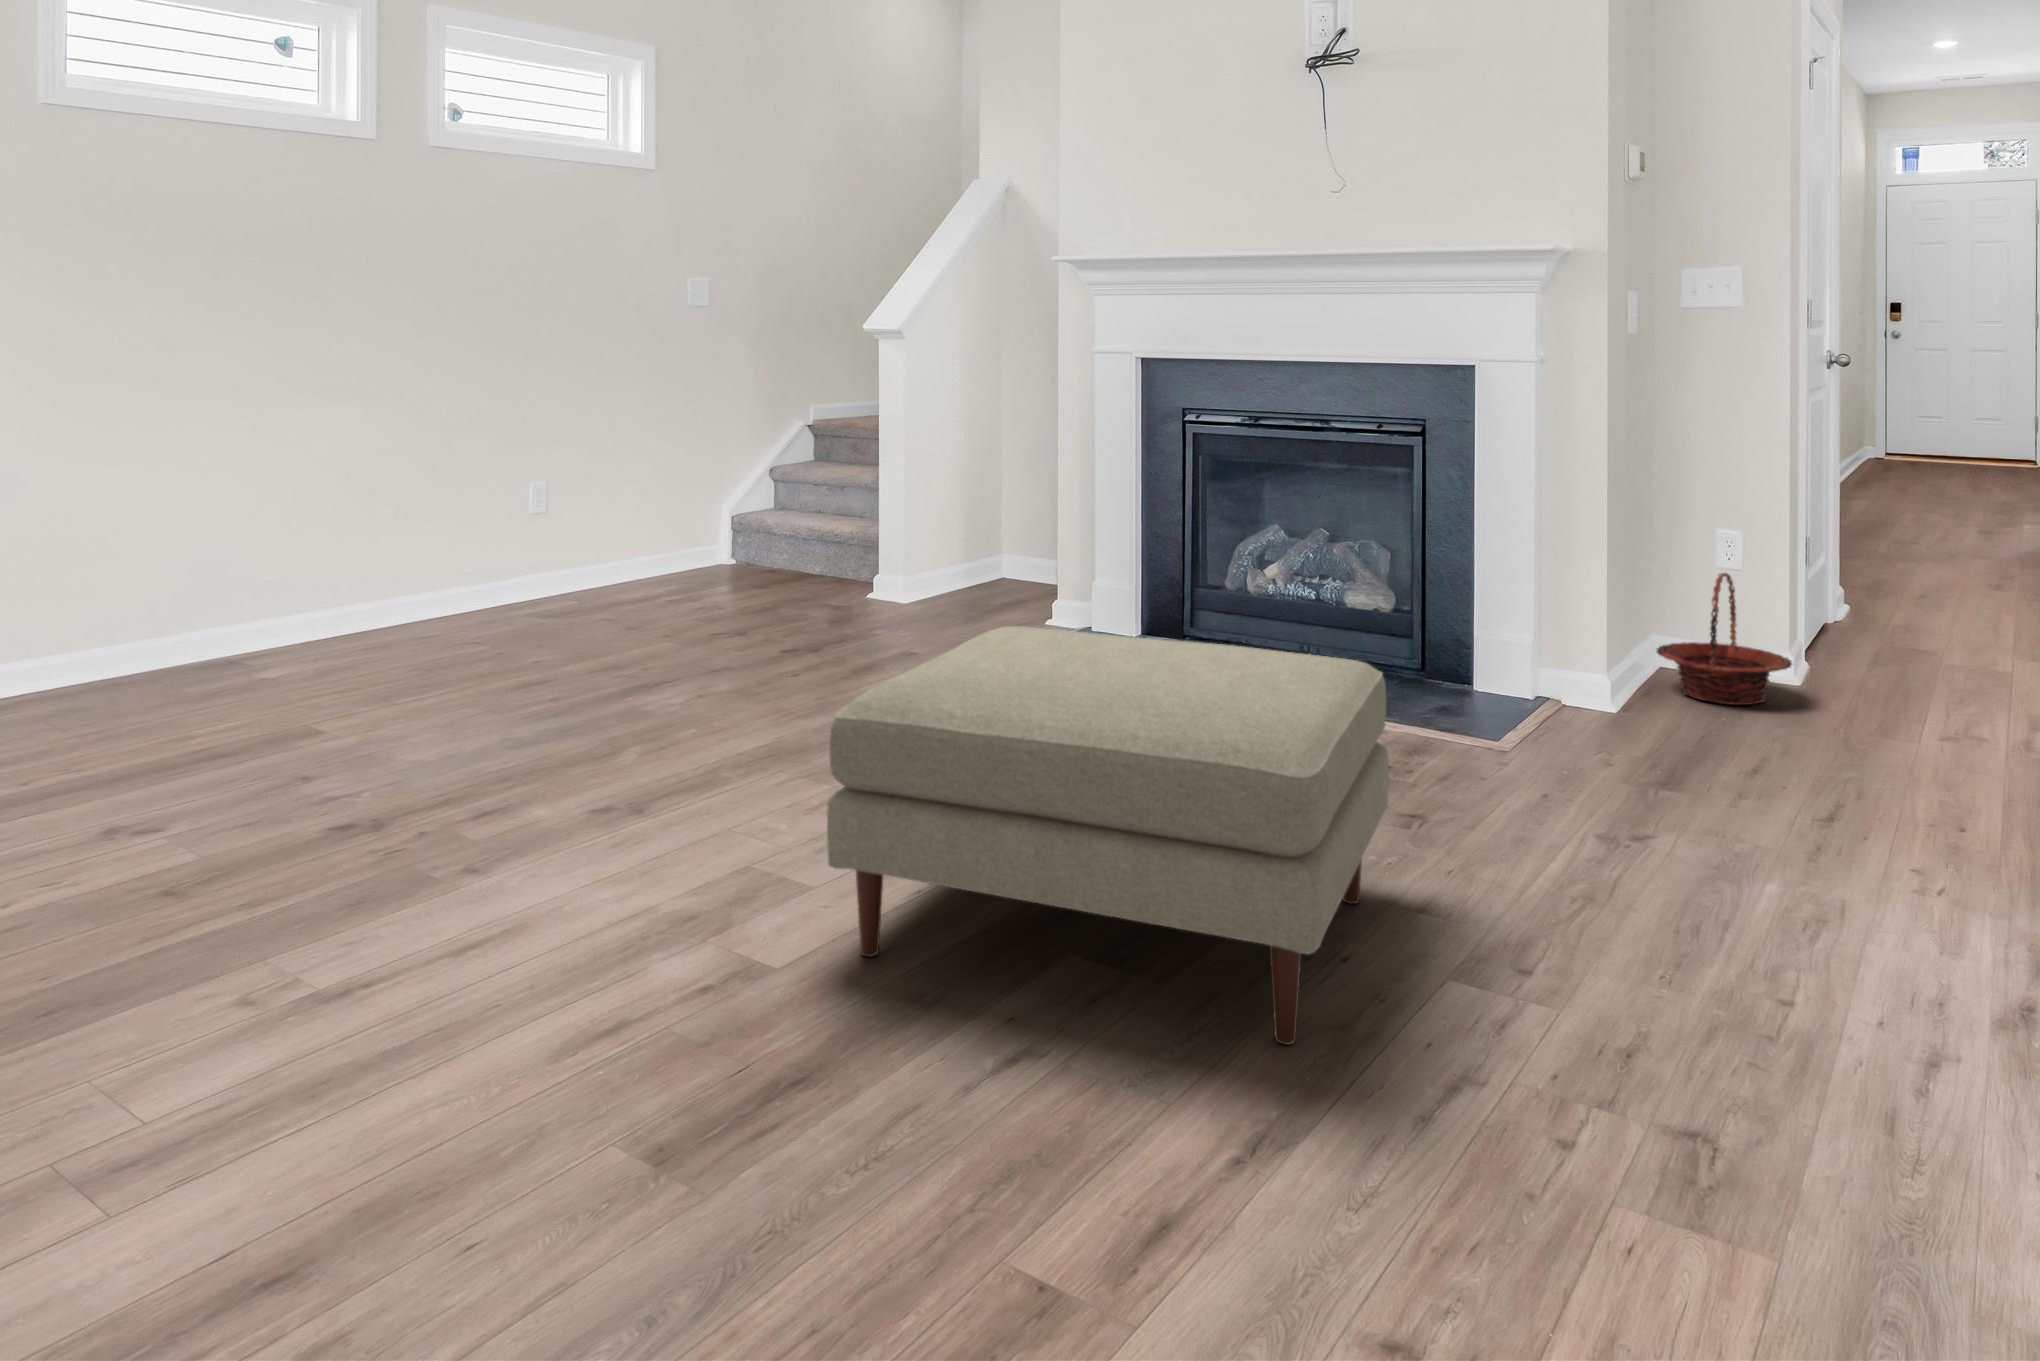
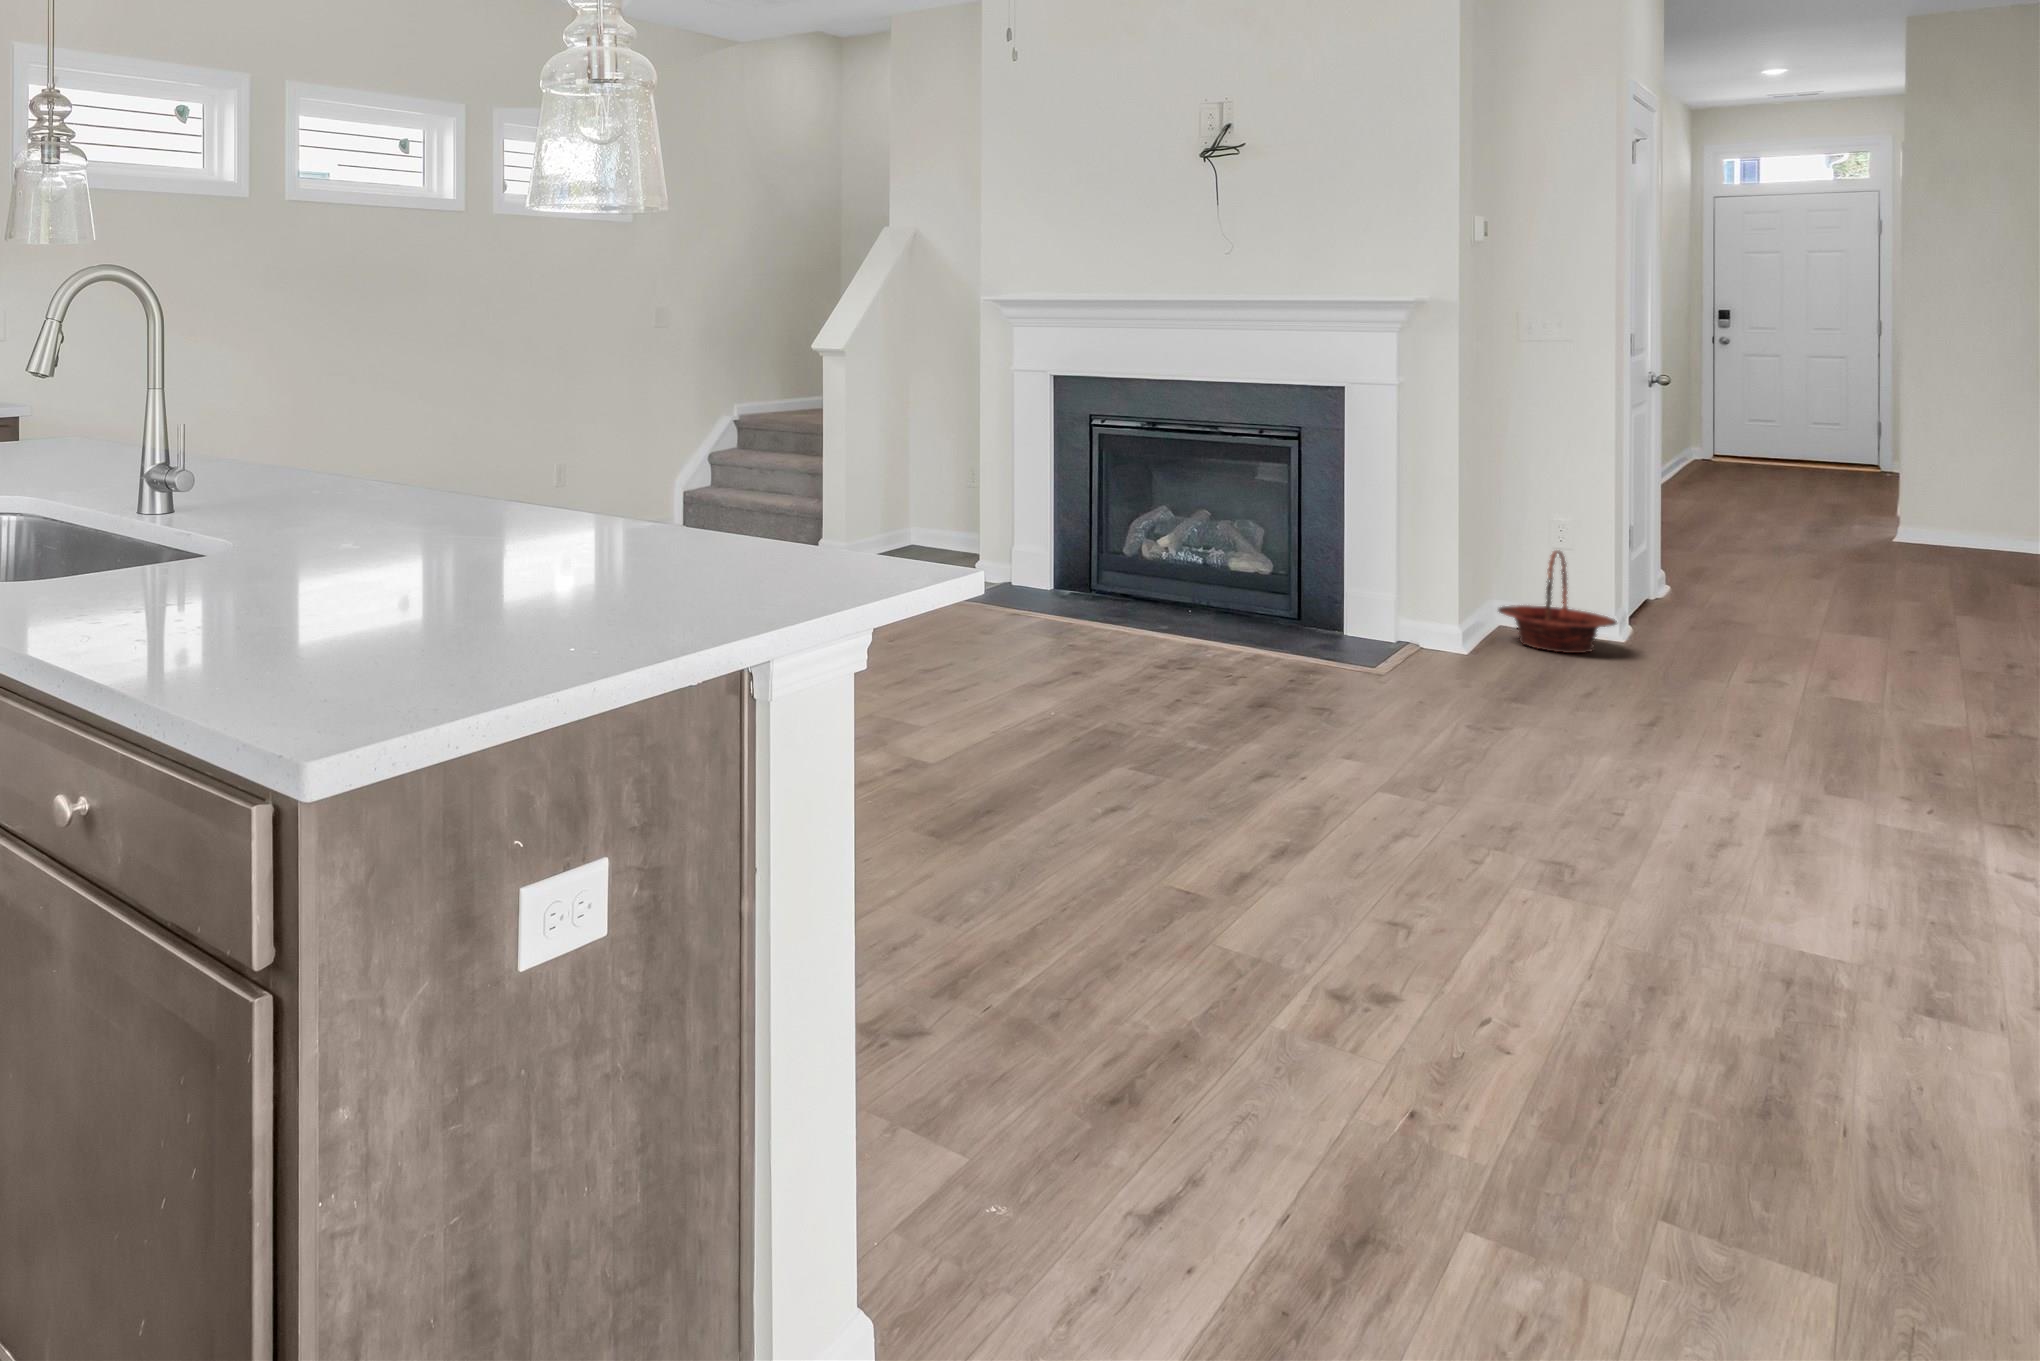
ottoman: present [827,626,1389,1044] -> none [961,566,1319,811]

